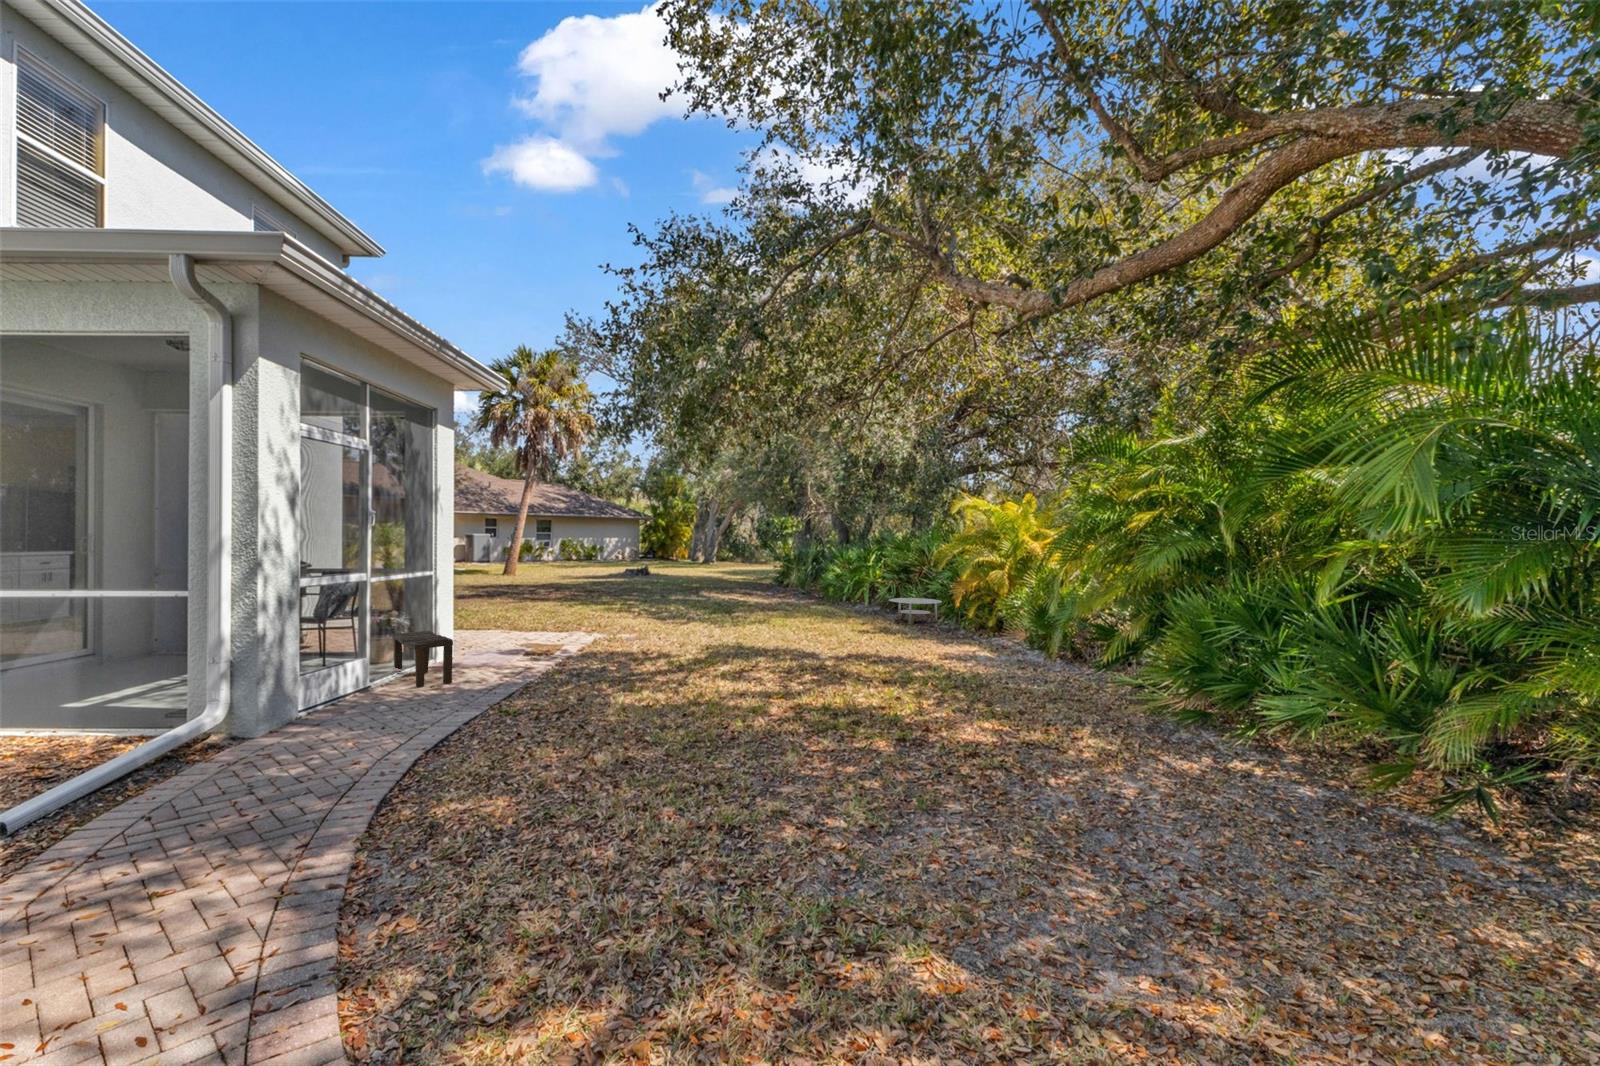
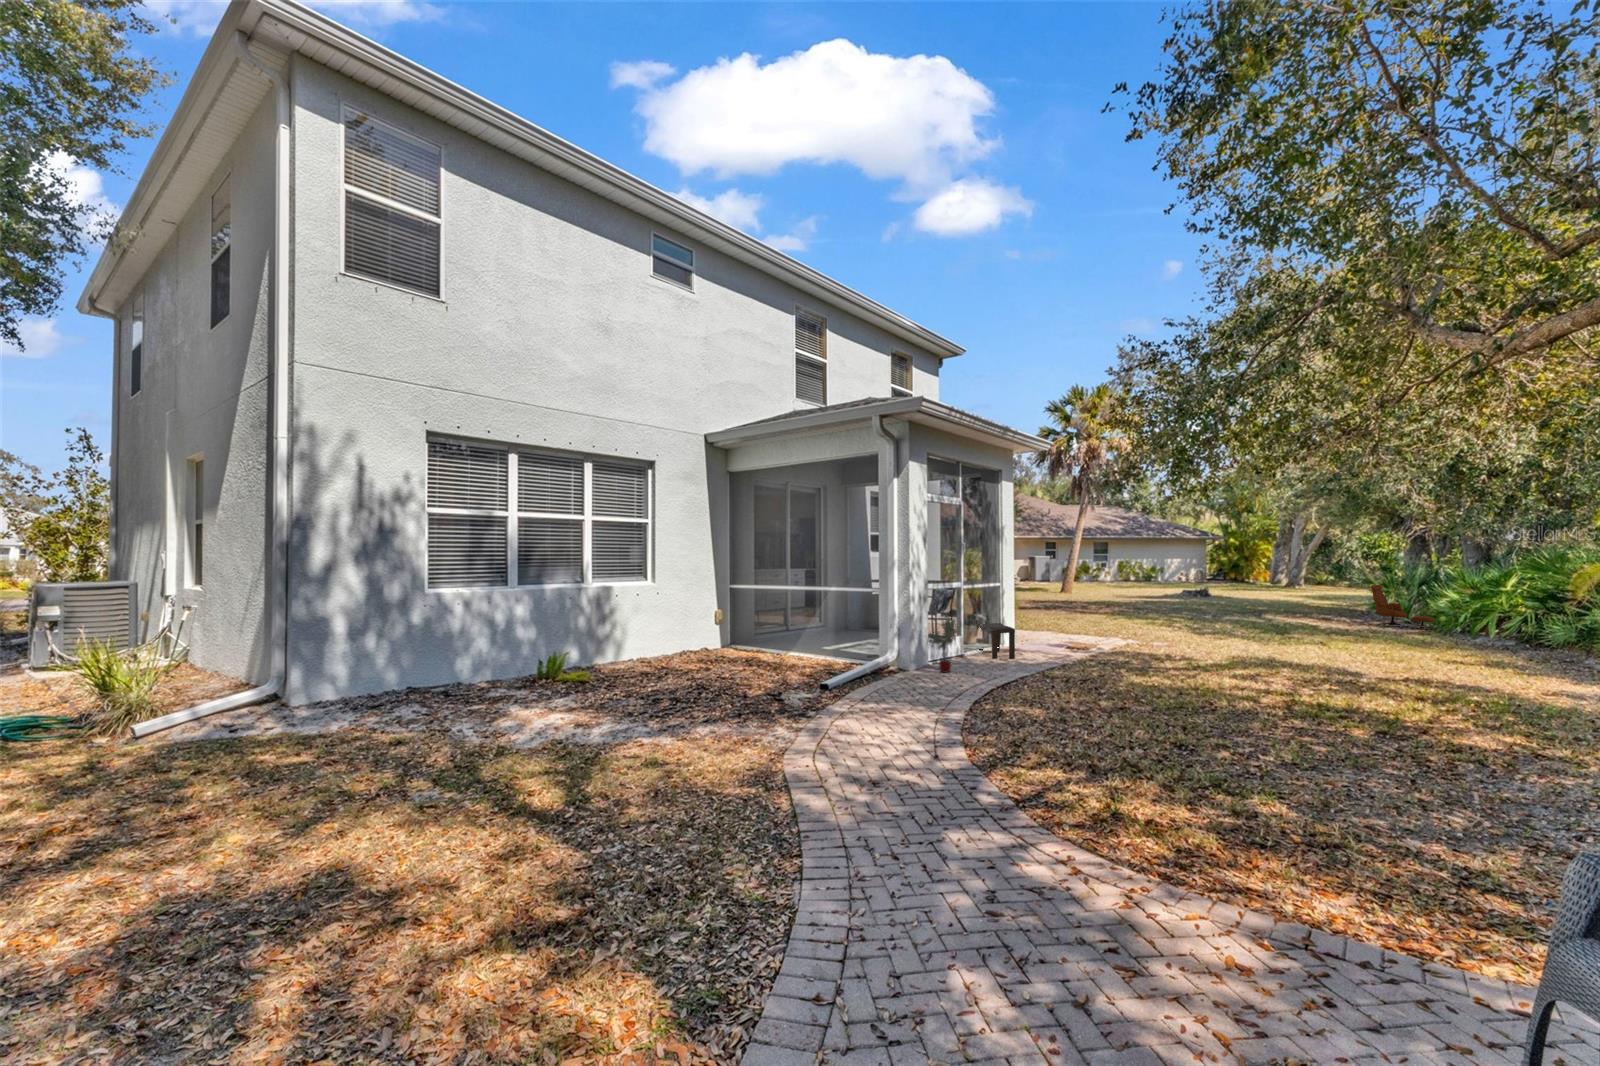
lounge chair: none [802,563,848,603] -> present [1371,585,1434,629]
round table: present [889,598,942,624] -> none [1469,625,1549,654]
potted tree: none [293,627,358,729] -> present [929,616,958,673]

